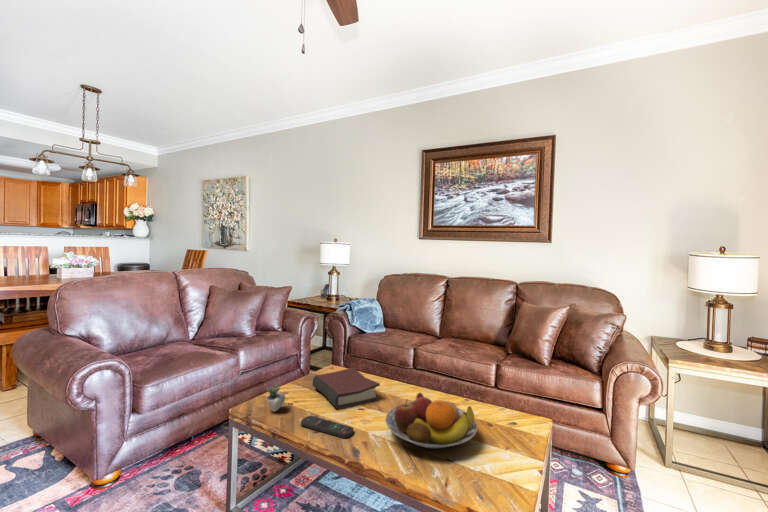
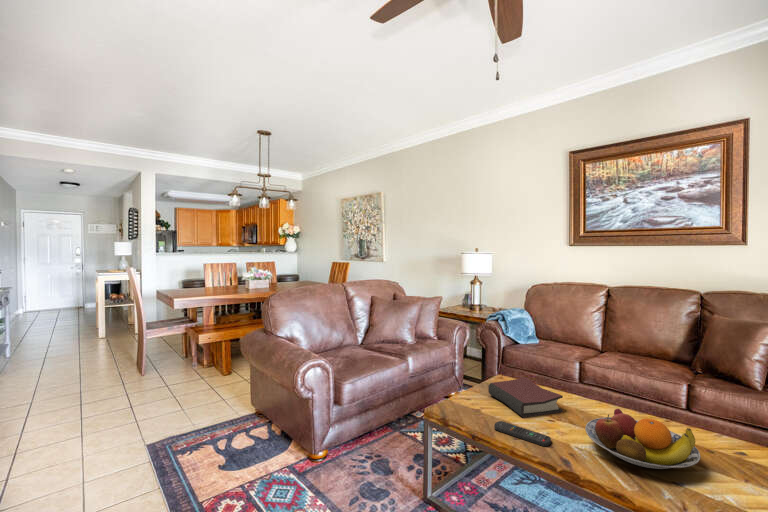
succulent plant: present [267,384,286,412] -> none [455,388,478,414]

